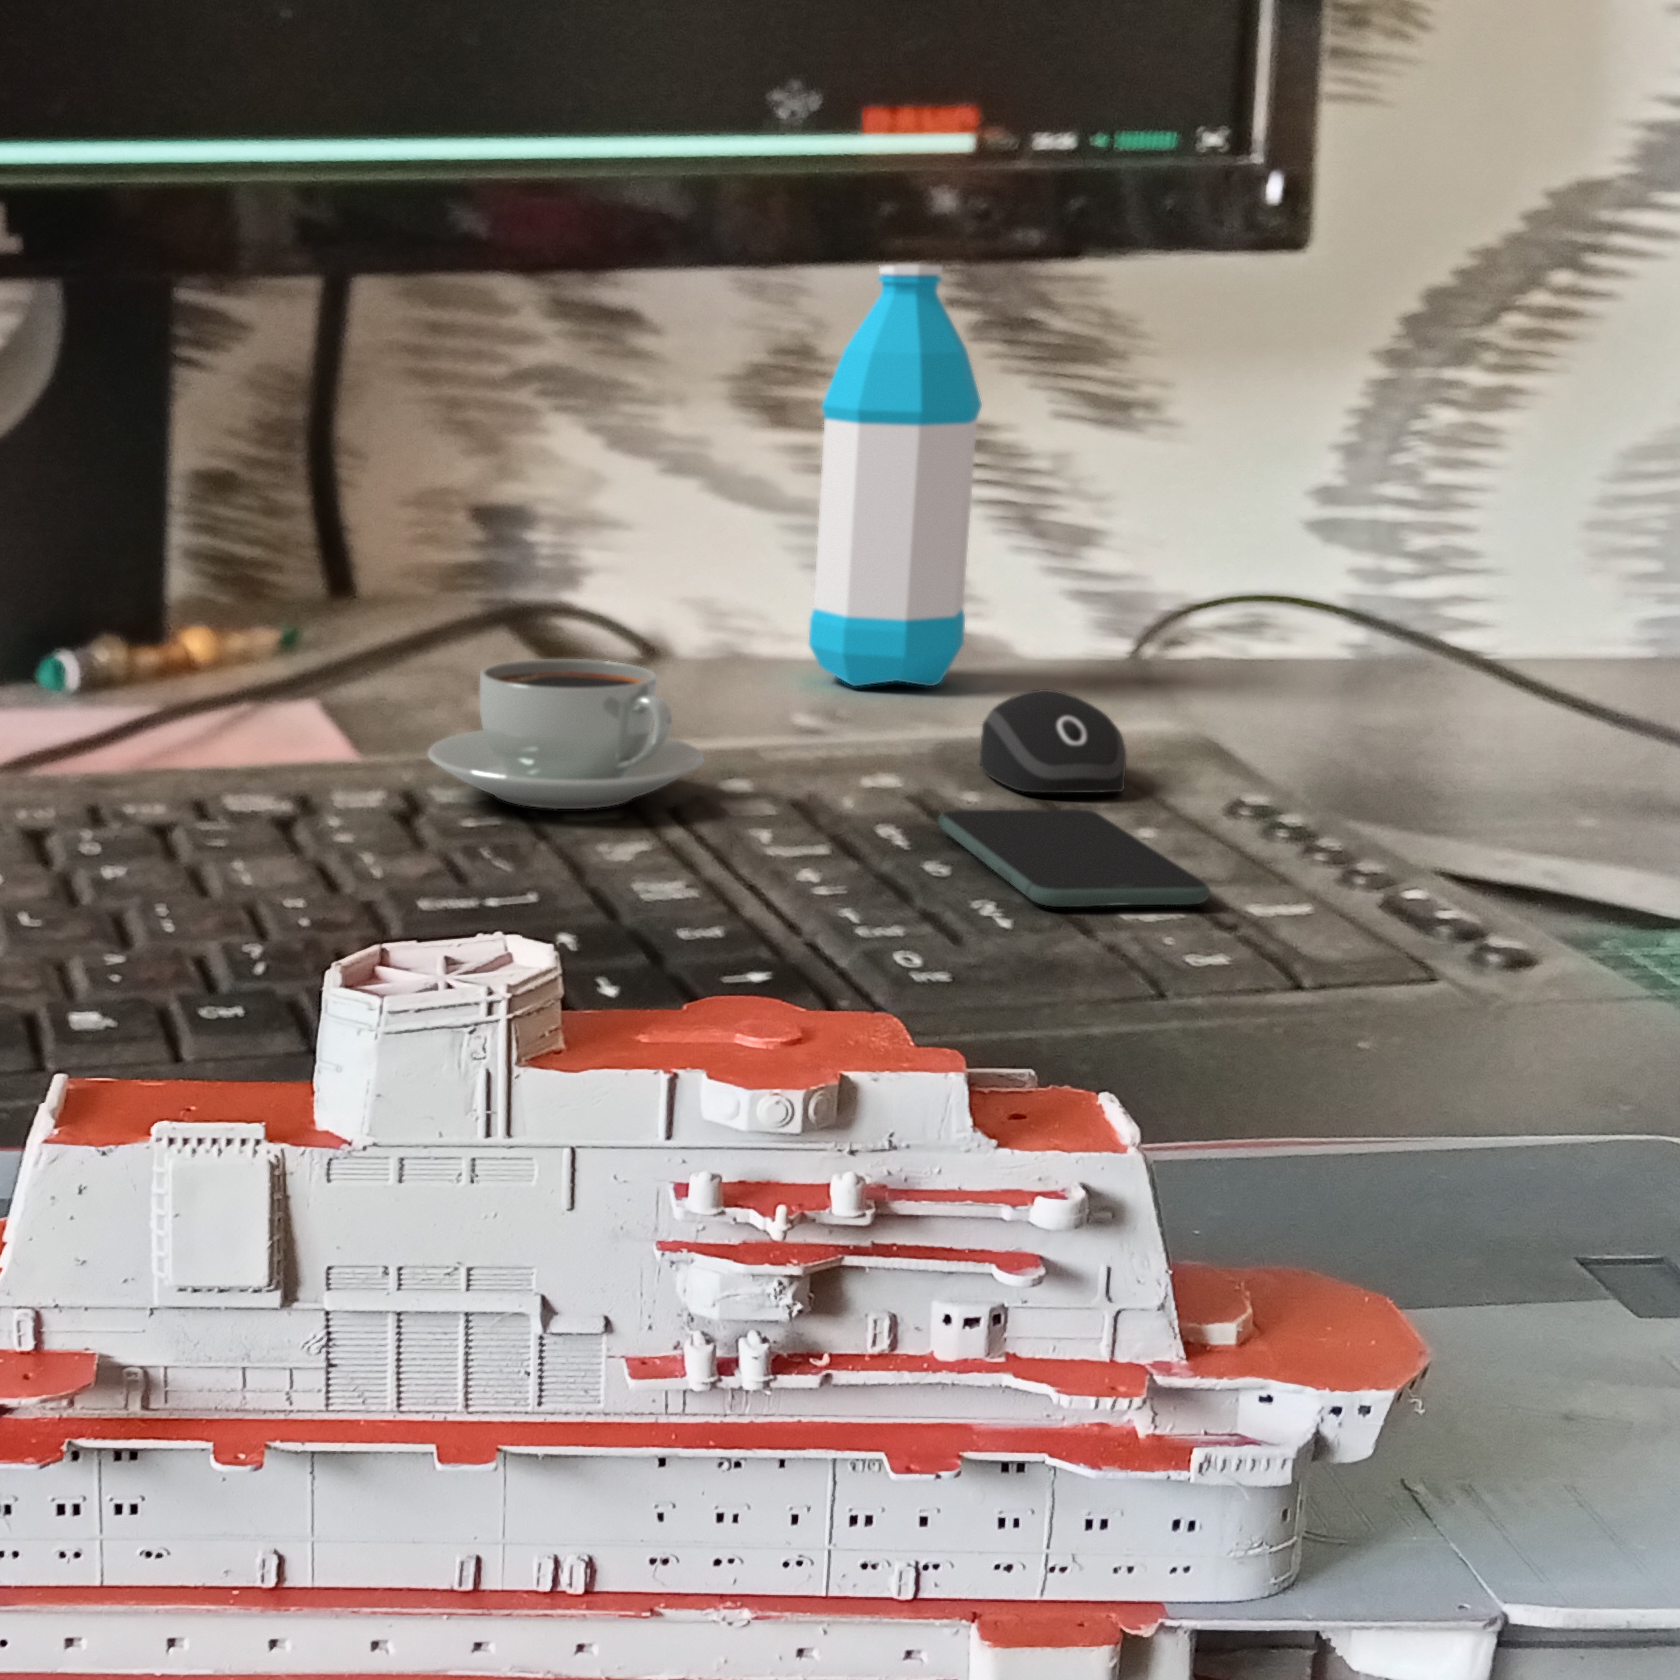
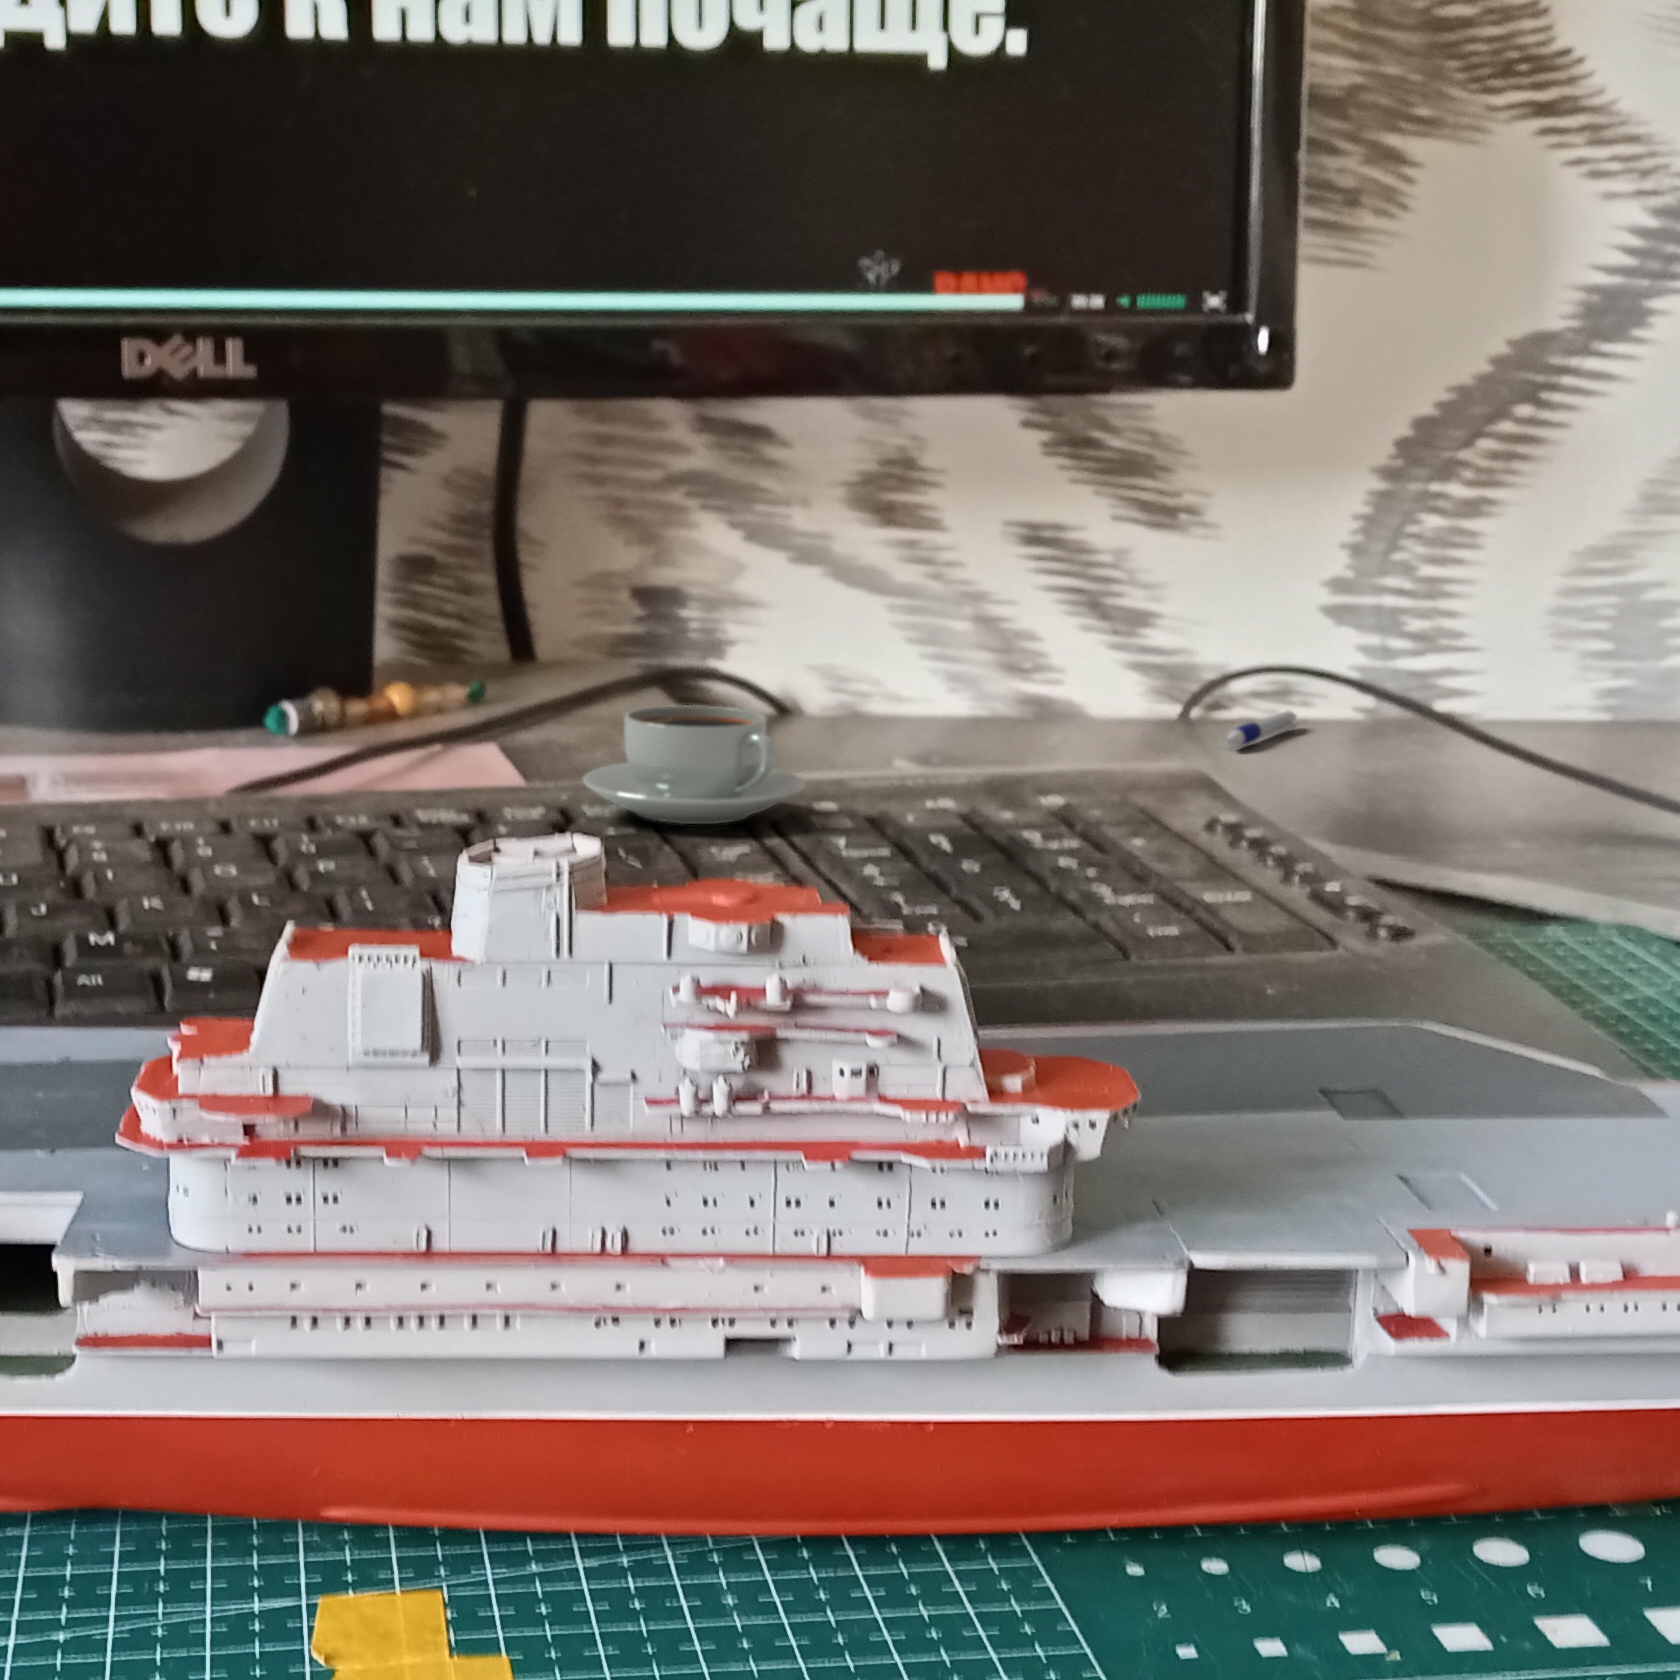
water bottle: present [809,265,982,686] -> none [909,371,1046,735]
pen: none [1203,652,1281,699] -> present [1227,711,1298,746]
computer mouse: present [979,689,1126,793] -> none [1032,734,1143,815]
smartphone: present [938,809,1210,907] -> none [986,825,1181,894]

